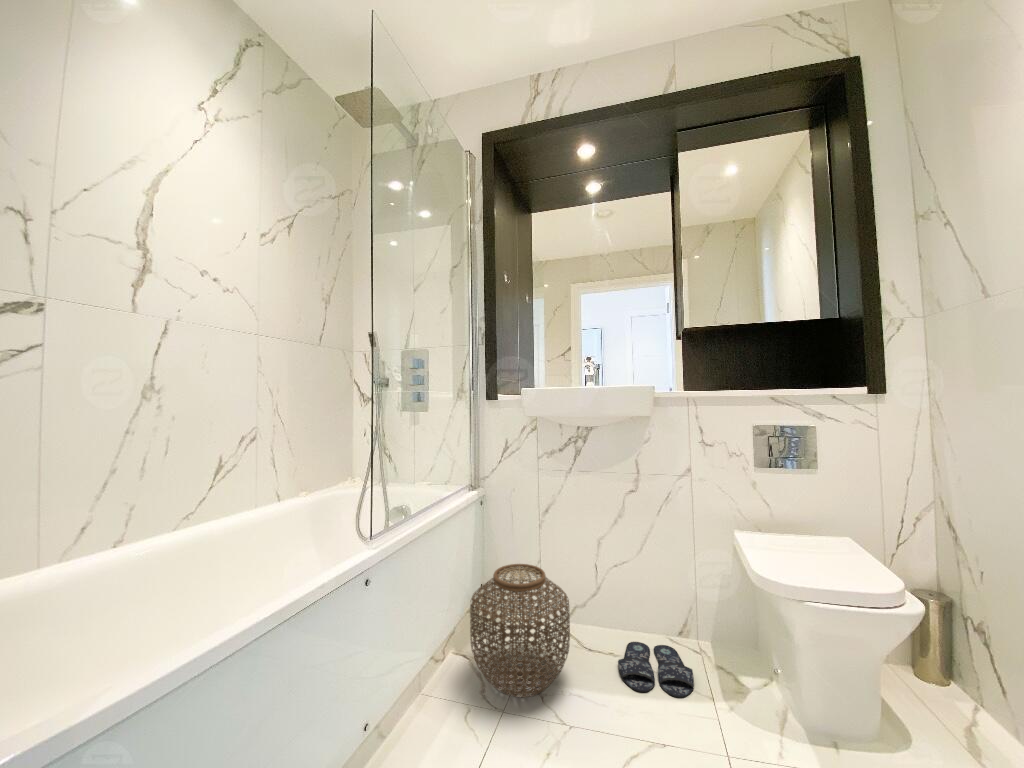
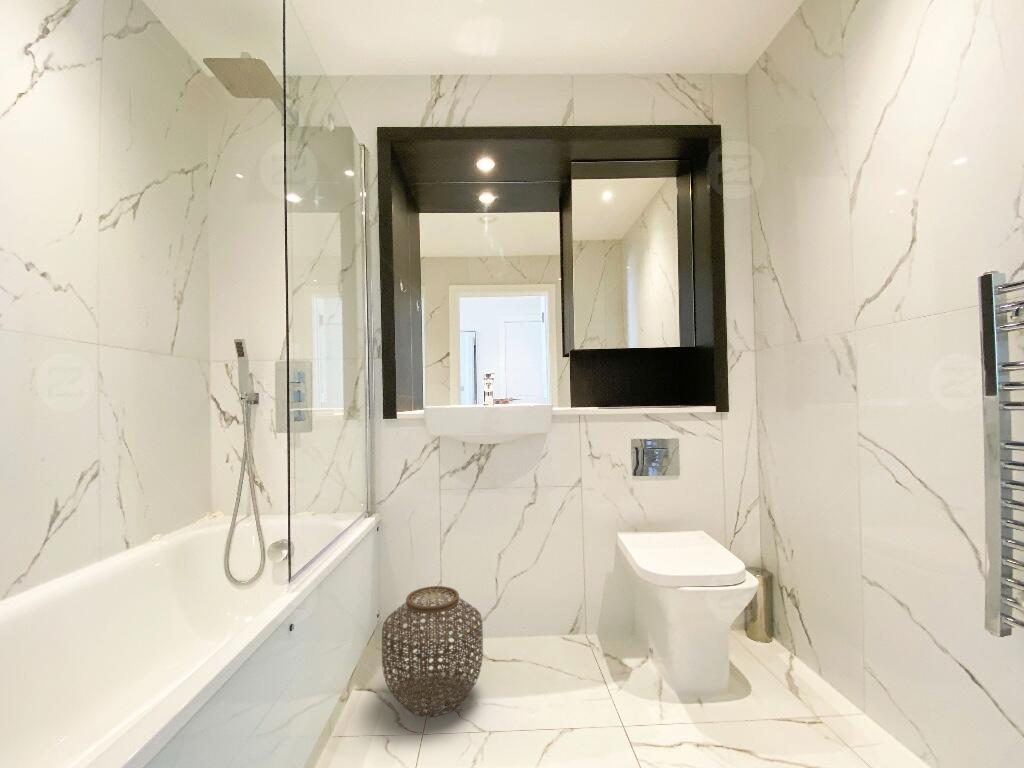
slippers: present [618,642,694,698] -> none [523,645,589,688]

